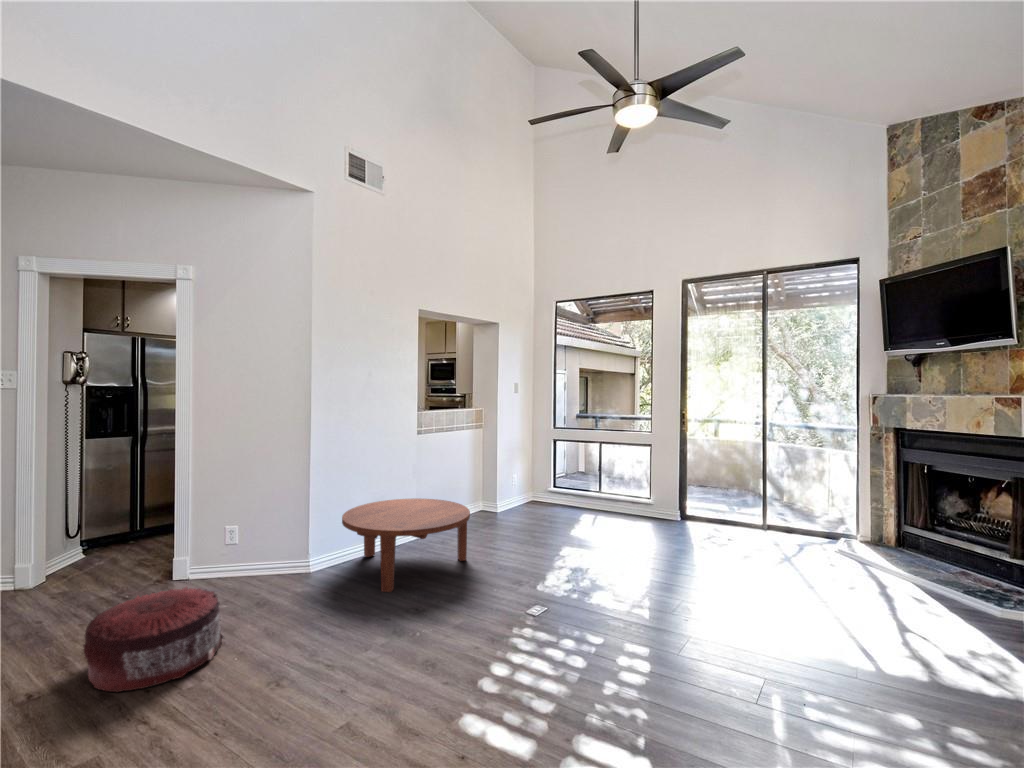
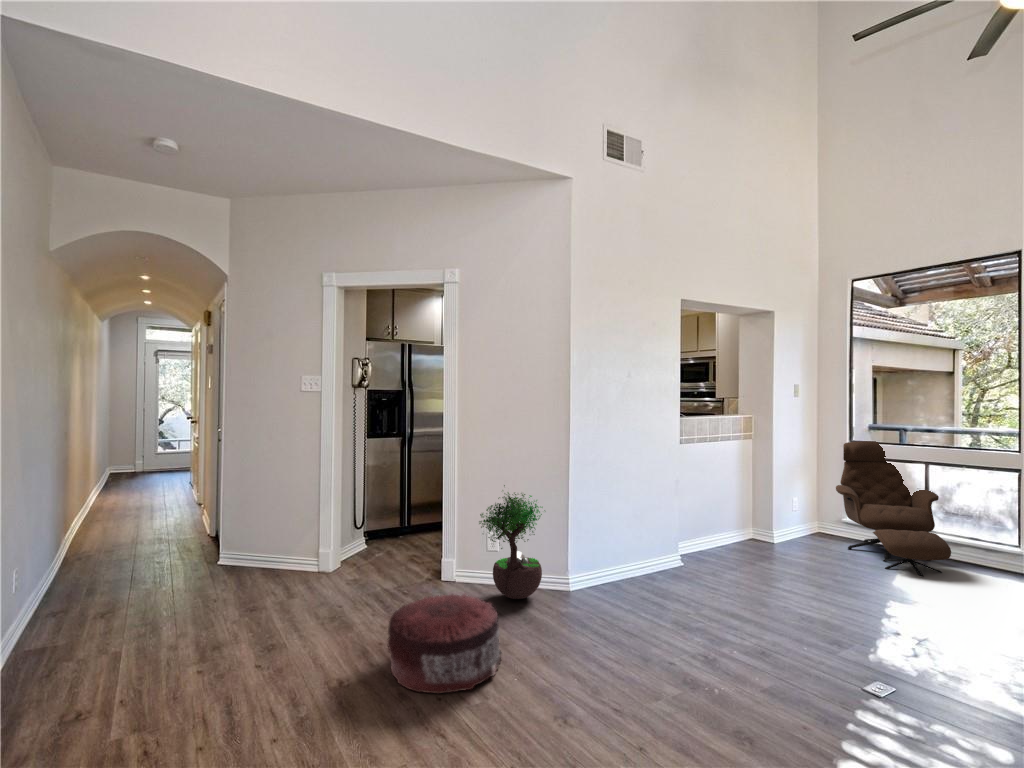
lounge chair: none [542,427,610,526] -> present [836,441,951,577]
potted tree: none [210,478,283,586] -> present [479,485,543,599]
coffee table: present [342,498,470,592] -> none [604,520,758,631]

